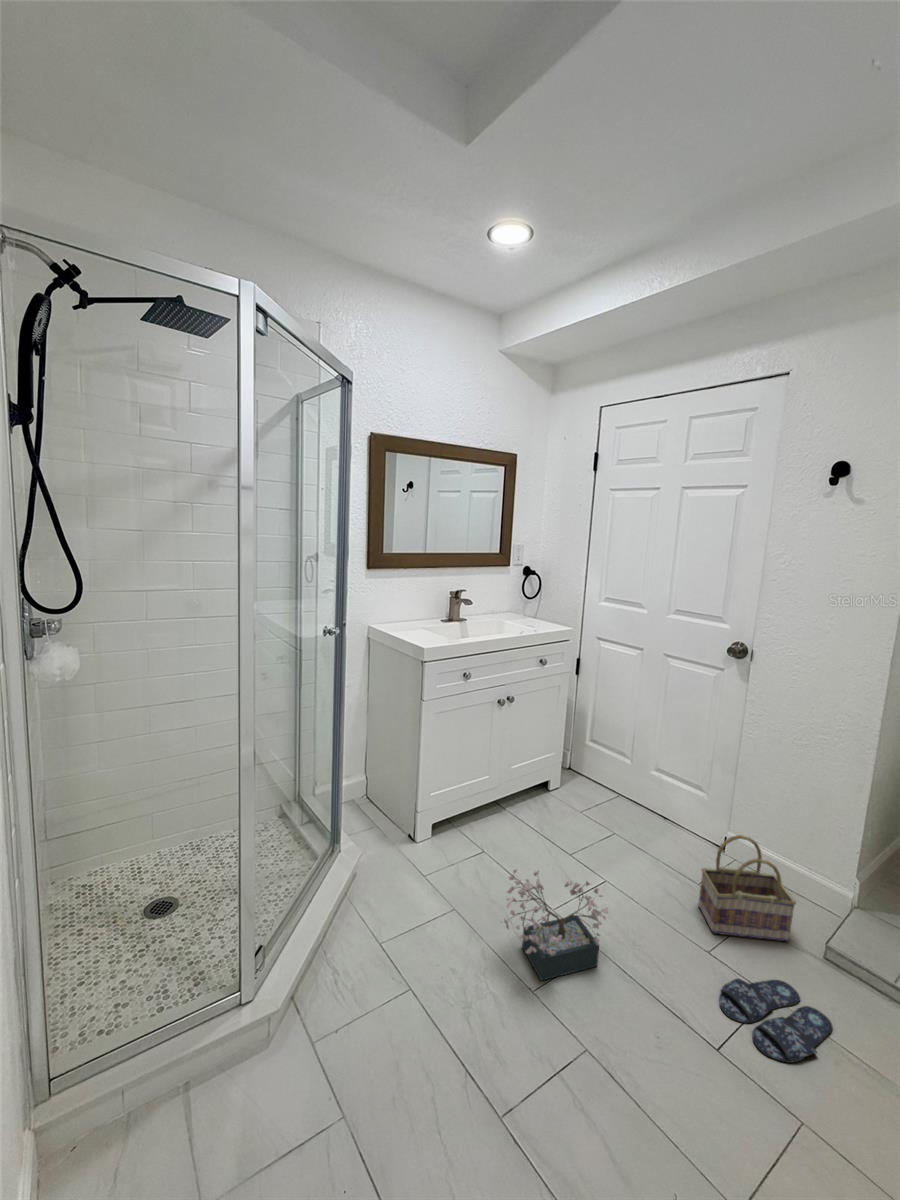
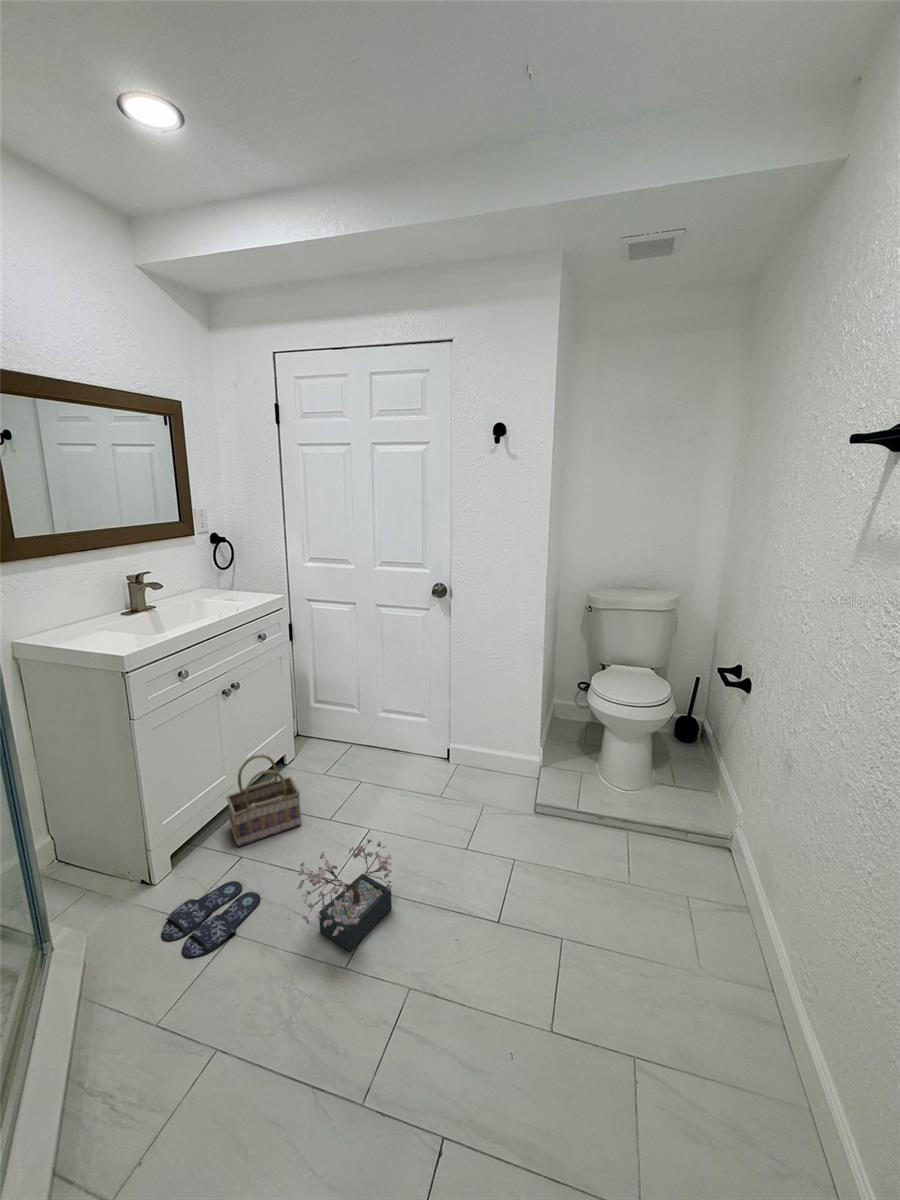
basket: present [698,835,796,941] -> present [227,754,301,847]
slippers: present [719,979,832,1063] -> present [161,881,260,958]

